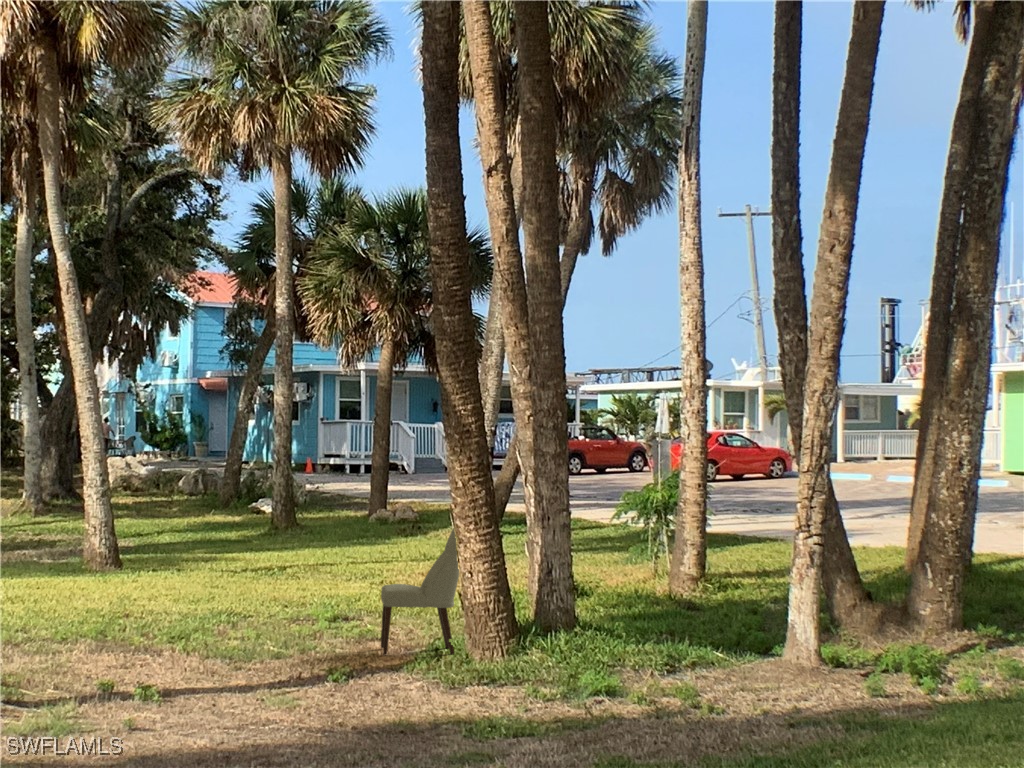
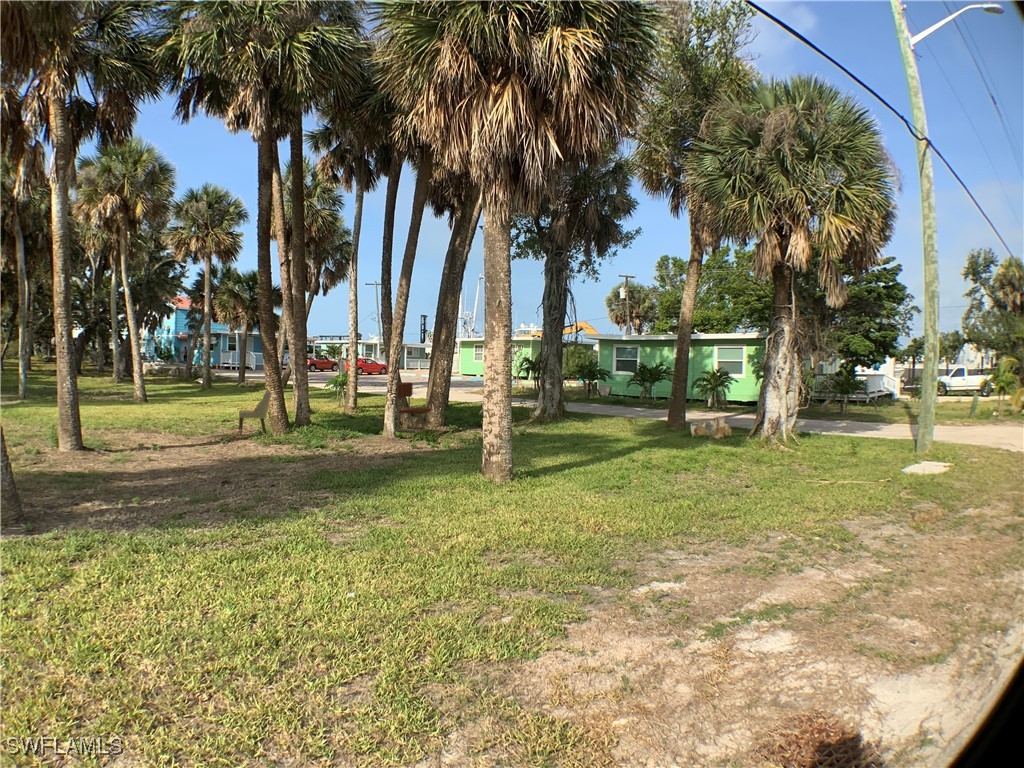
bench: none [824,501,925,651] -> present [397,383,431,432]

